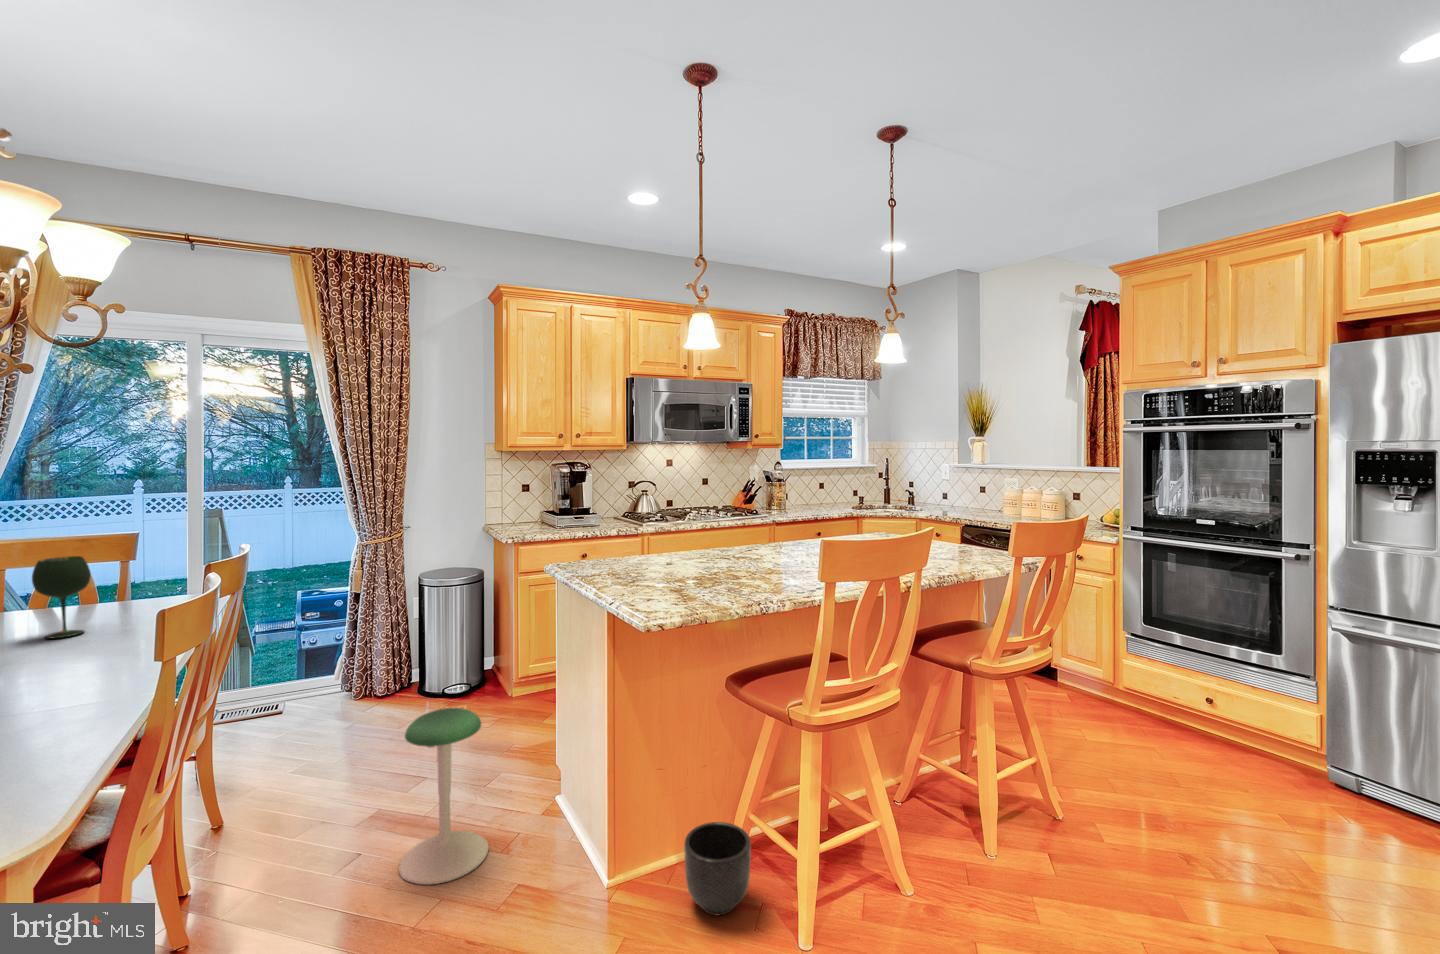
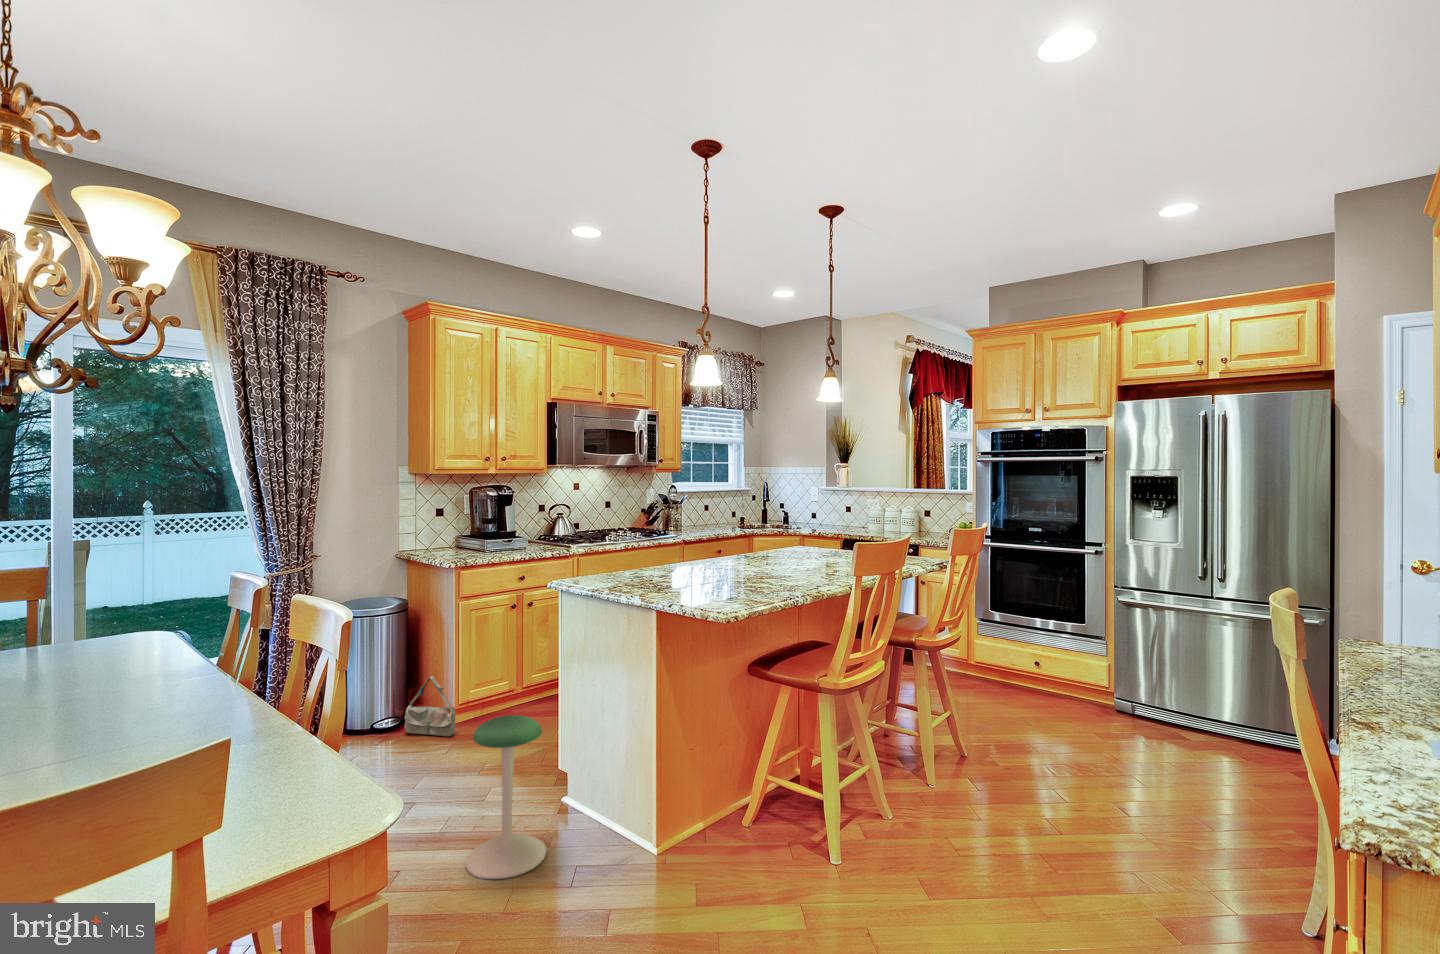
wine glass: present [32,556,91,639] -> none [106,583,163,670]
bag: none [465,647,507,707] -> present [404,676,456,736]
planter: present [684,822,751,915] -> none [742,781,796,853]

